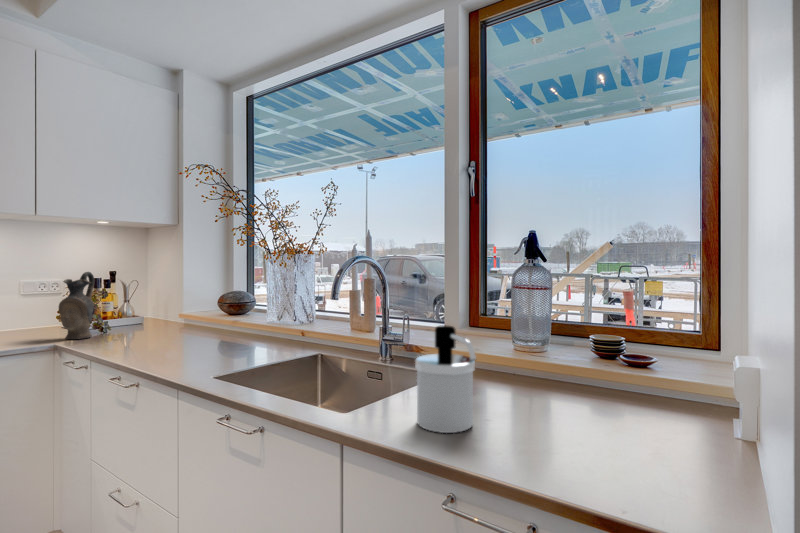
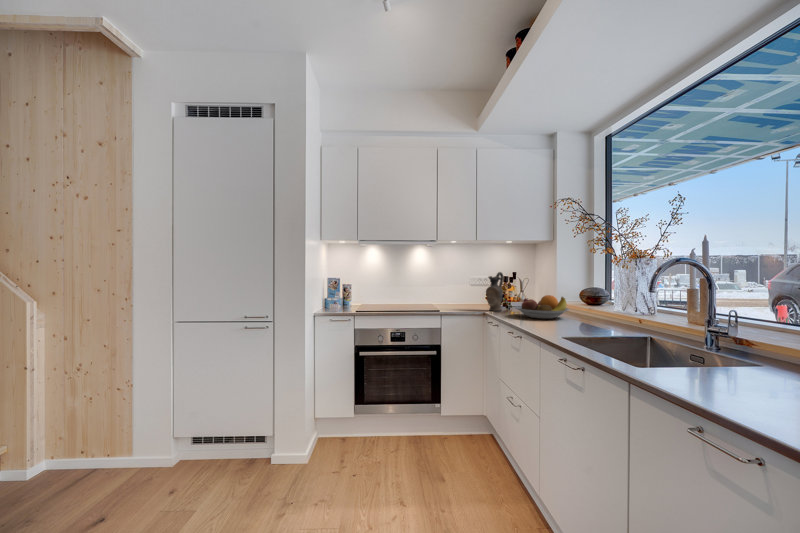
fruit bowl: none [118,307,208,344] -> present [515,295,570,319]
soap dispenser: present [415,326,476,433] -> none [689,313,748,394]

